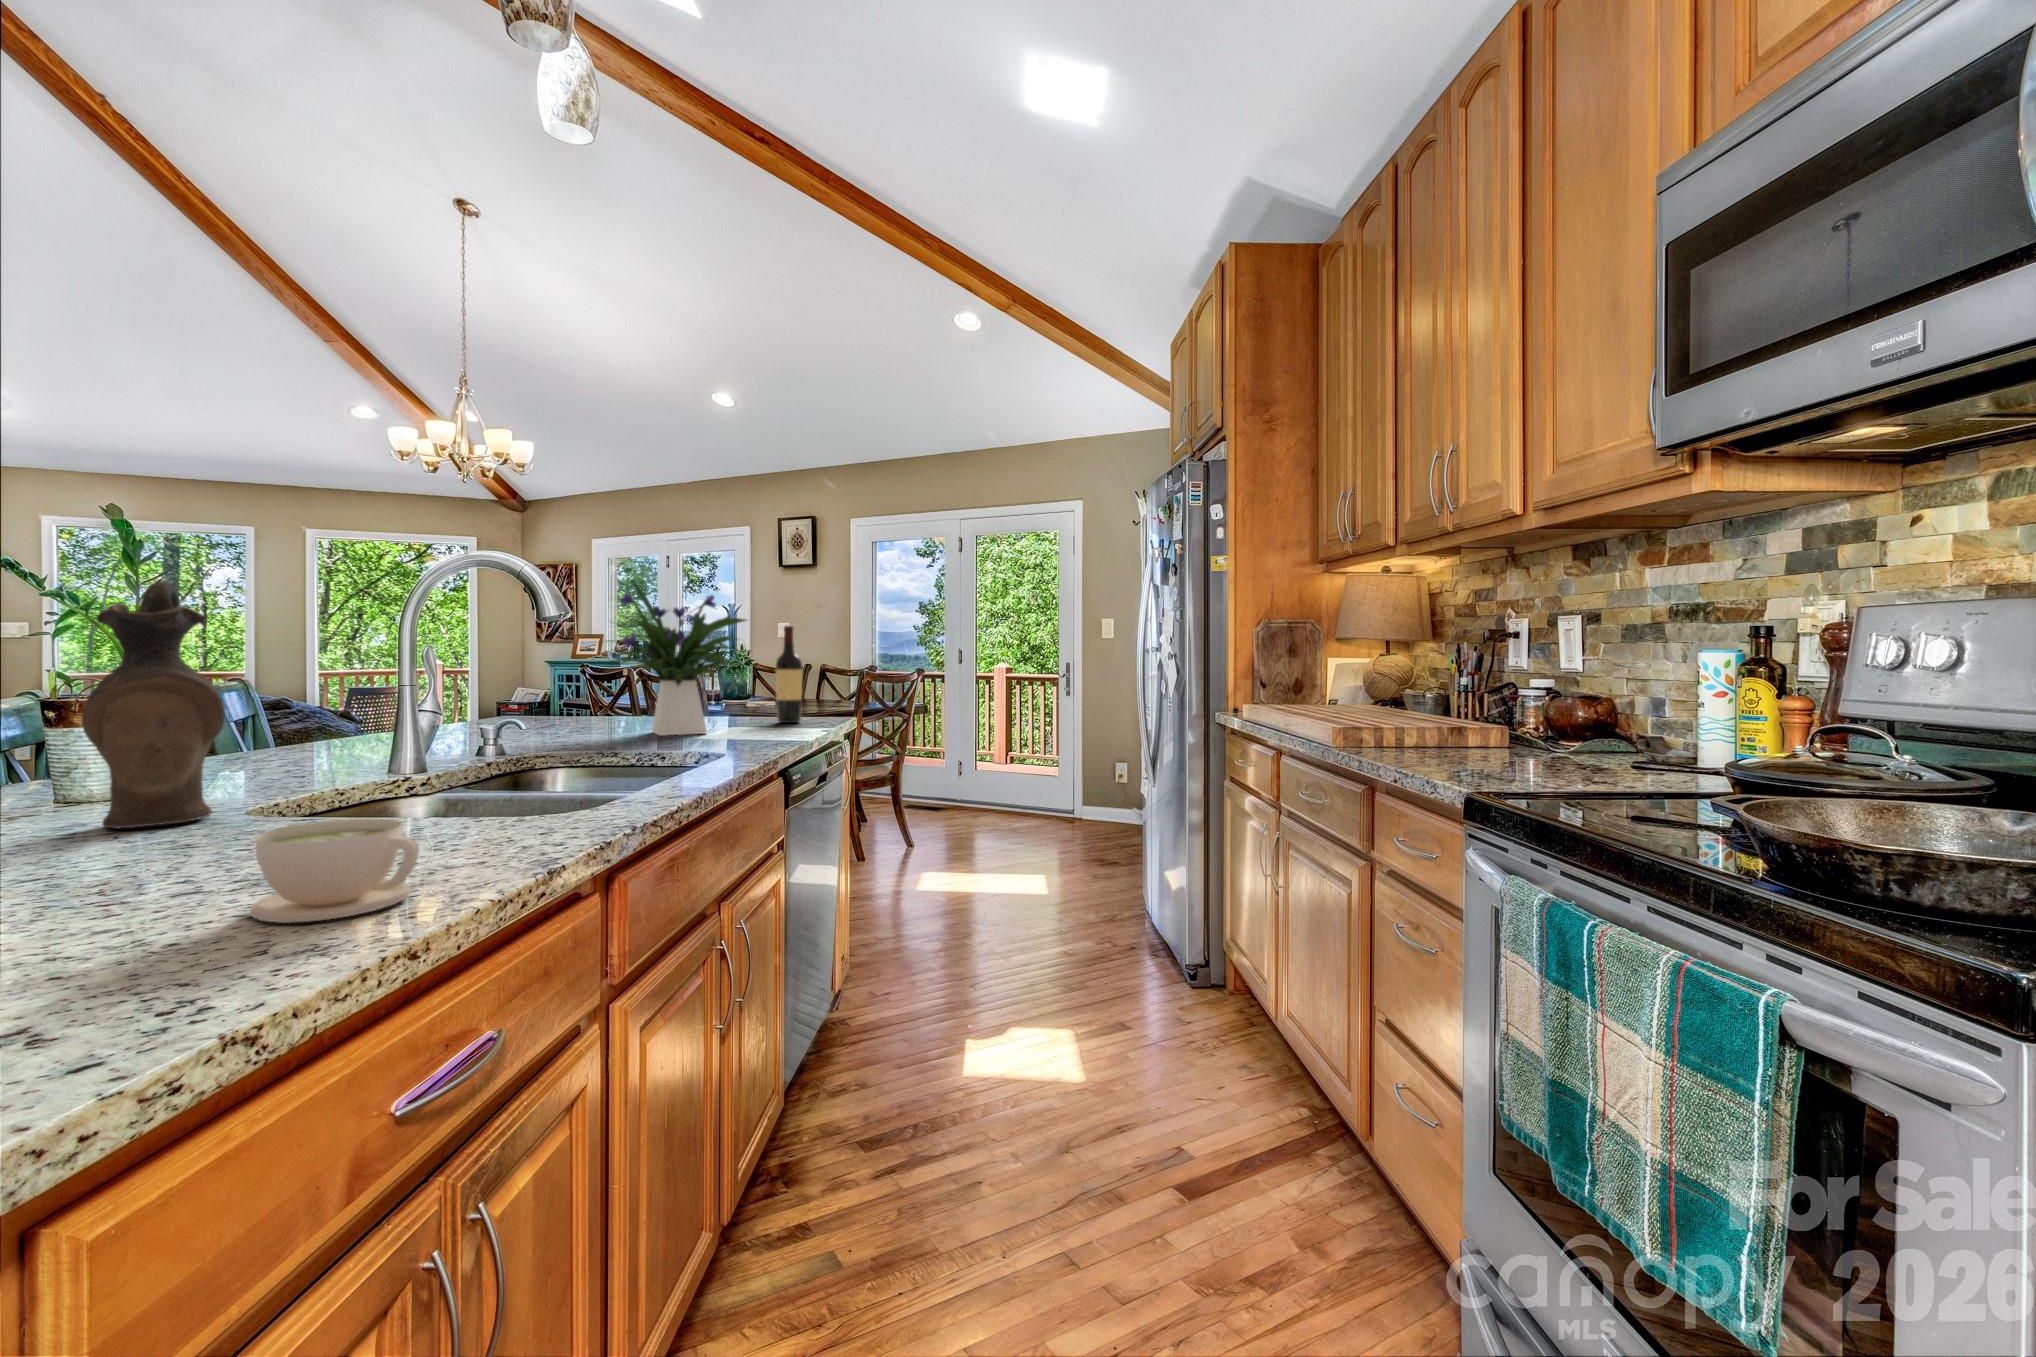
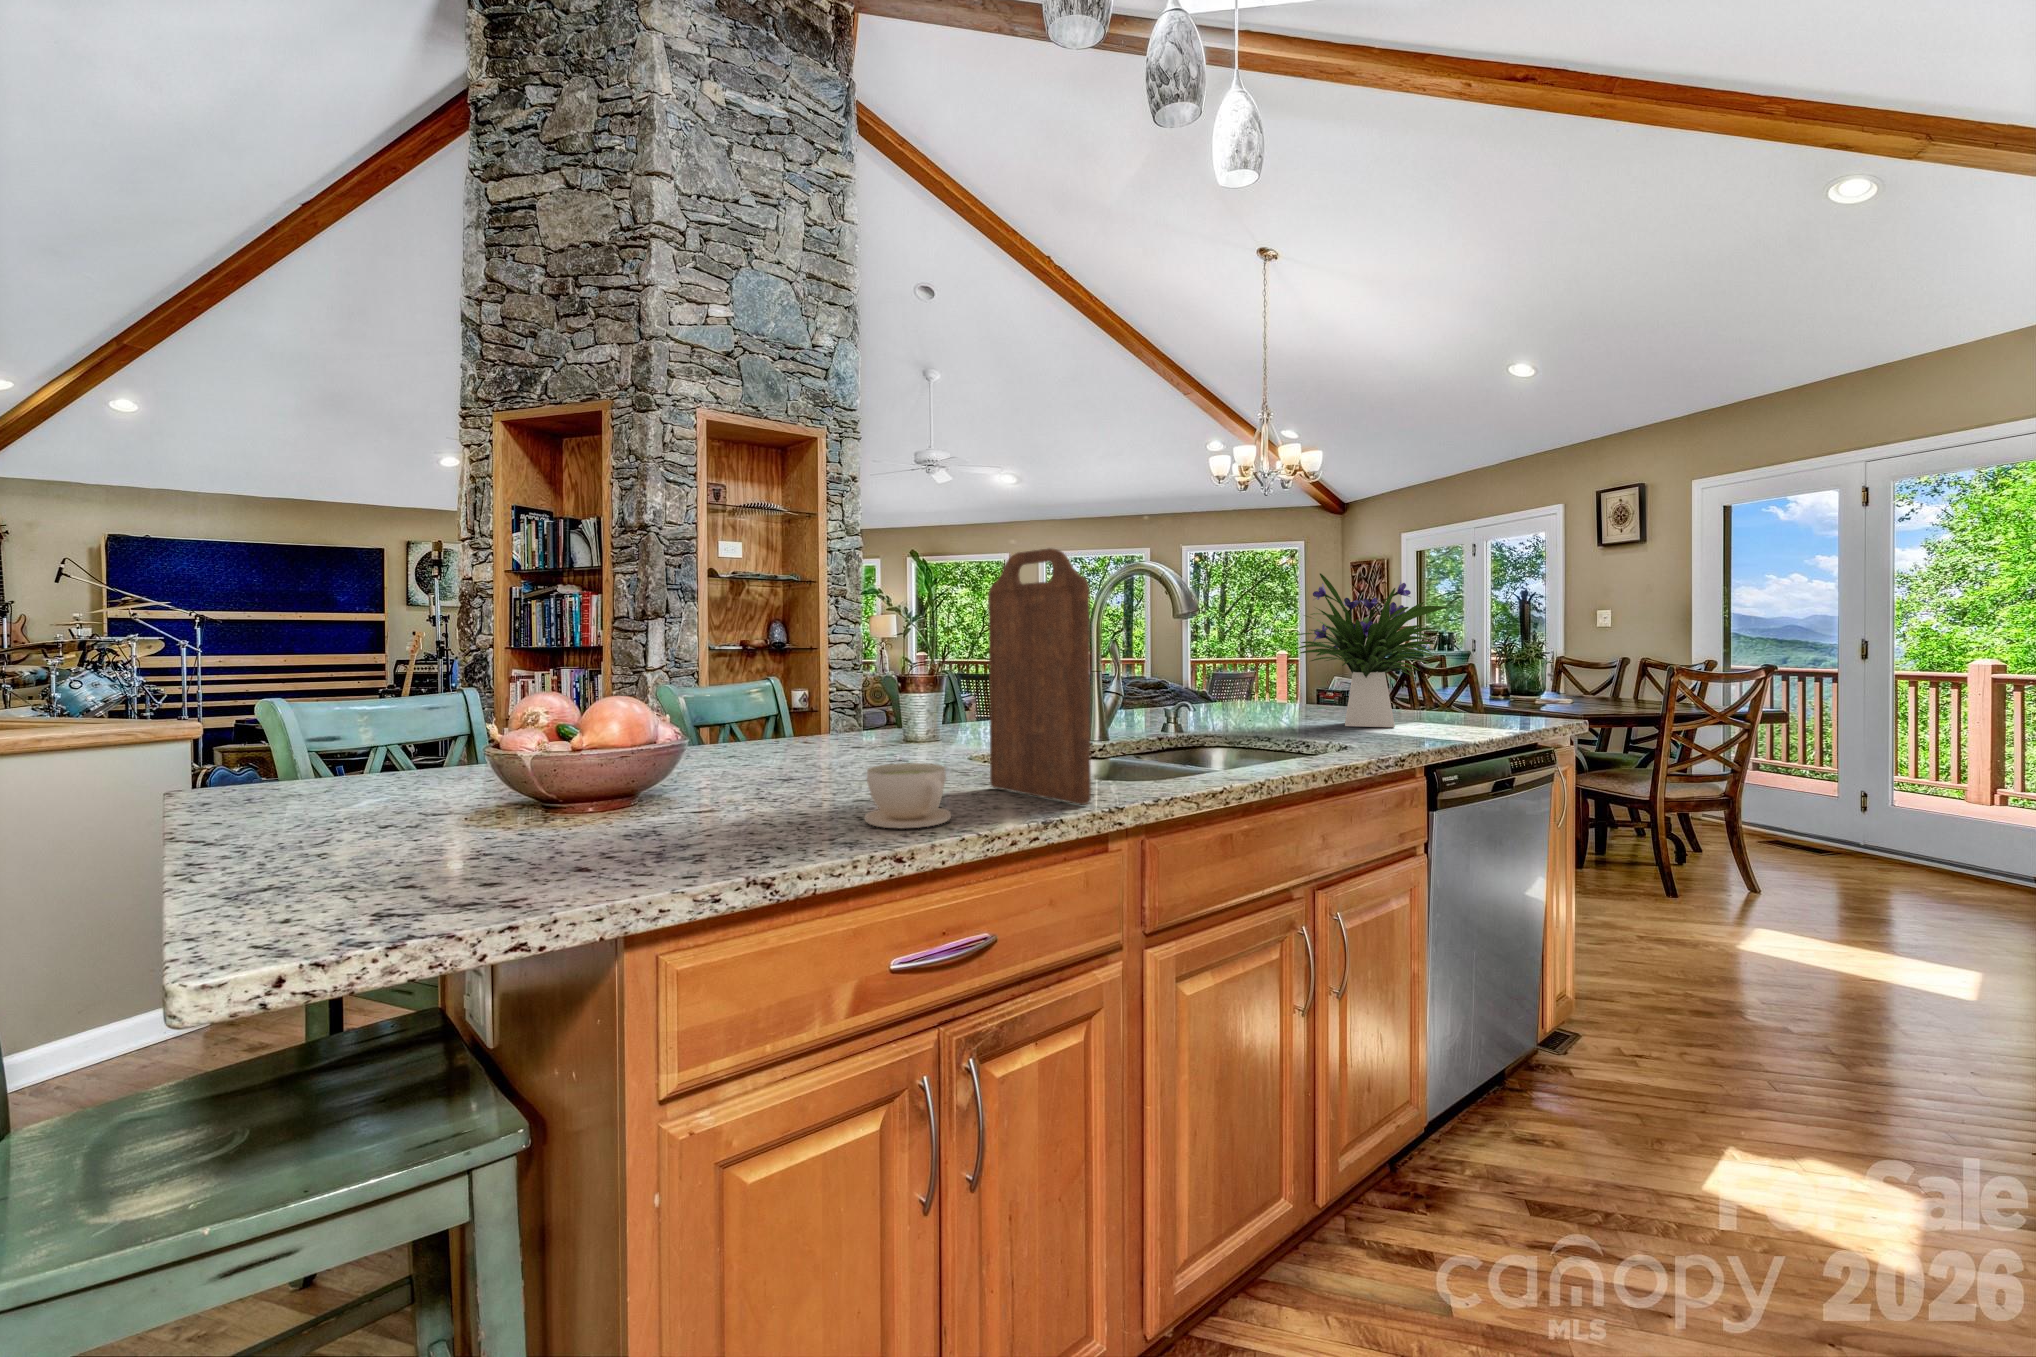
cutting board: none [366,529,562,845] -> present [988,548,1091,805]
ceramic pitcher: present [82,581,225,828] -> none [898,602,963,759]
wine bottle: present [776,625,802,723] -> none [1495,611,1529,722]

